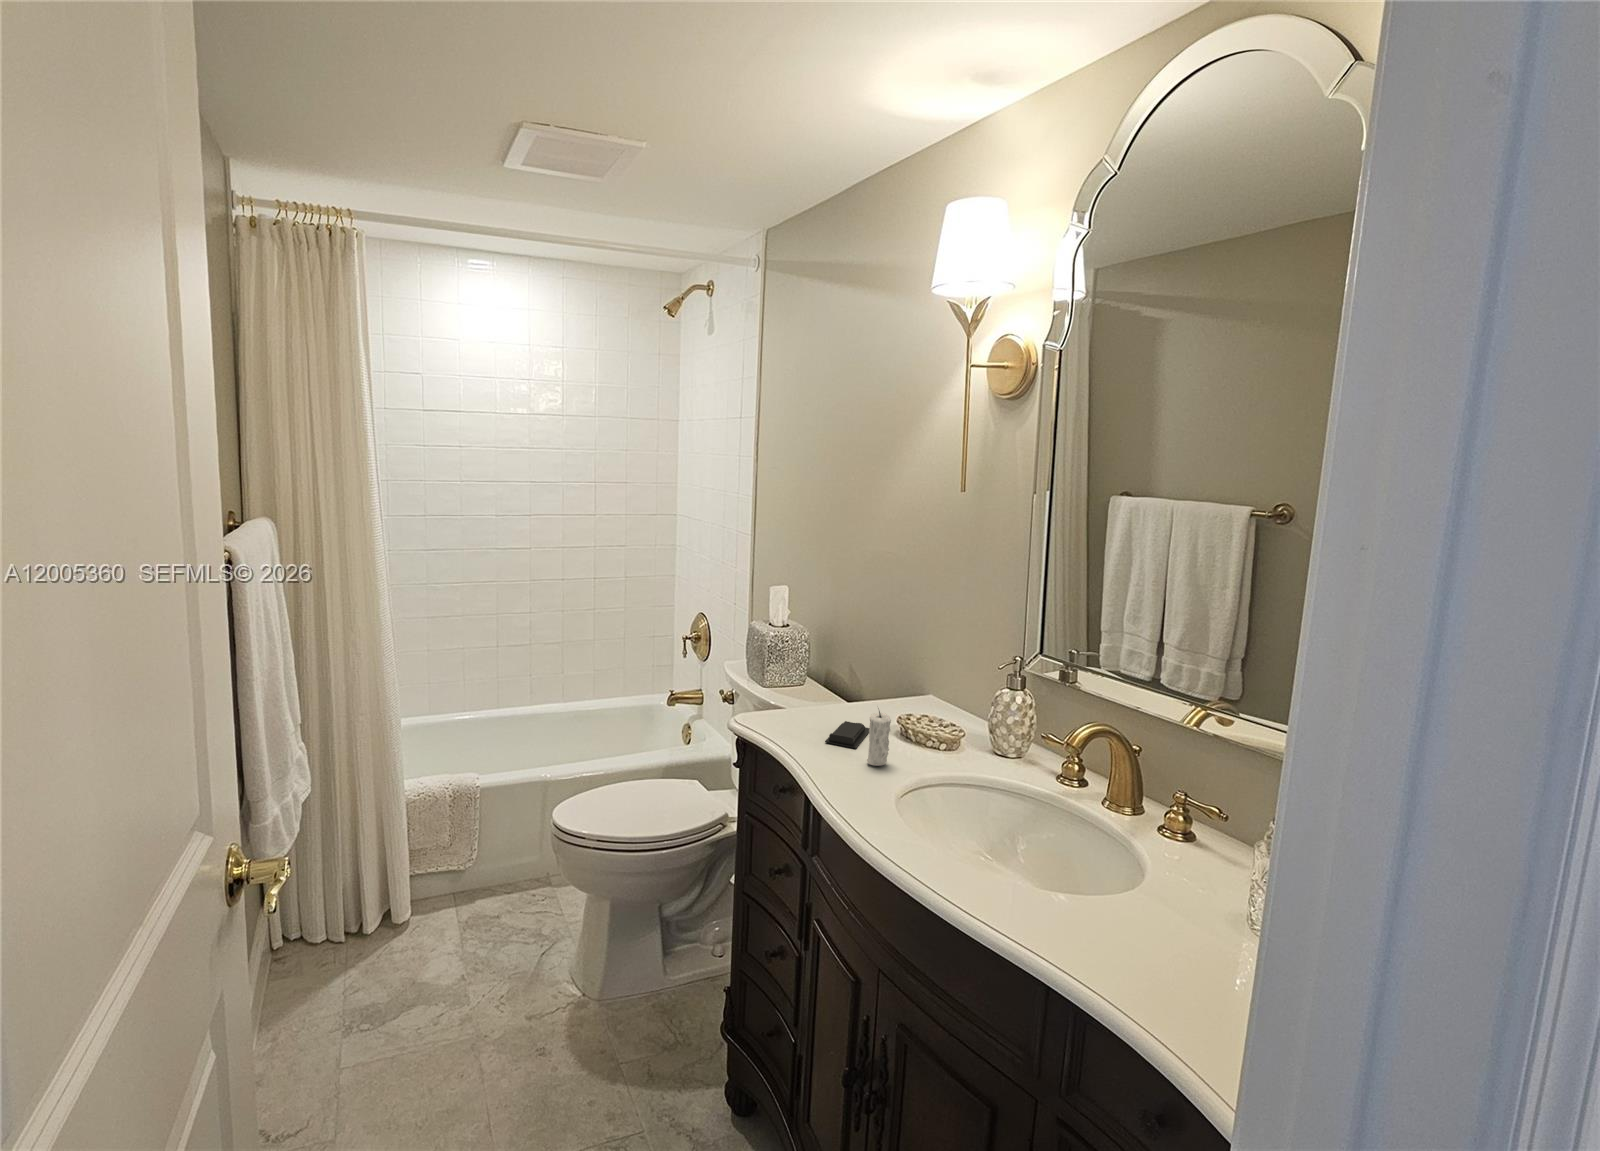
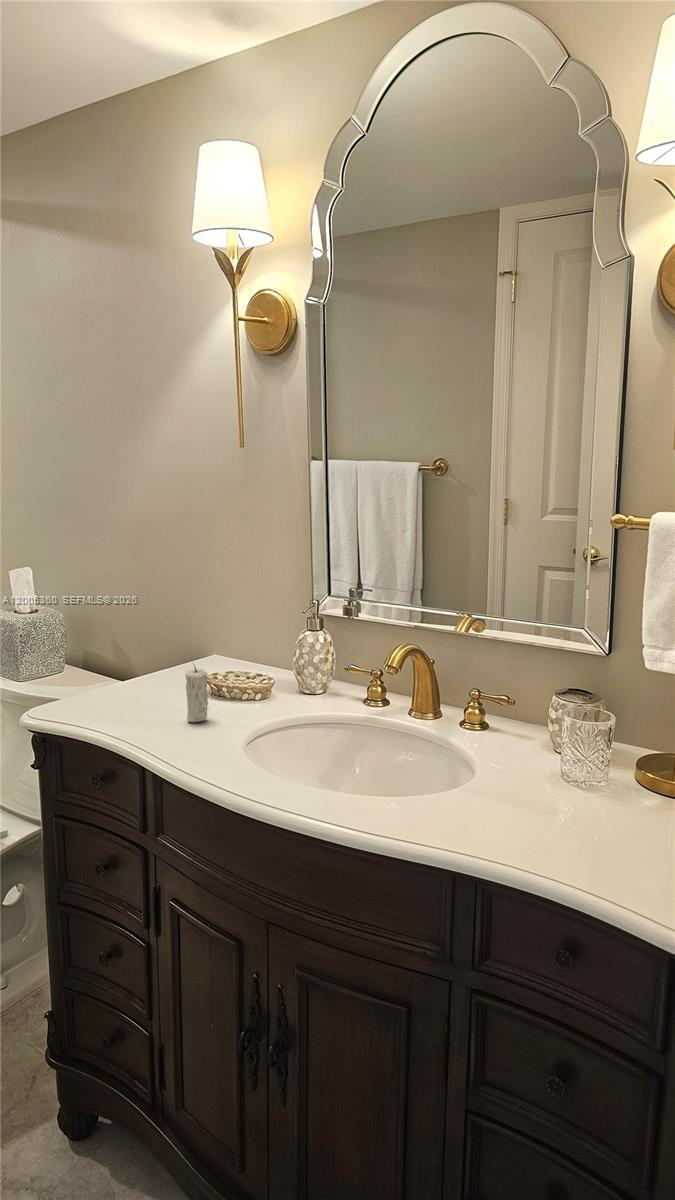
soap bar: present [825,721,869,748] -> none [137,690,179,712]

